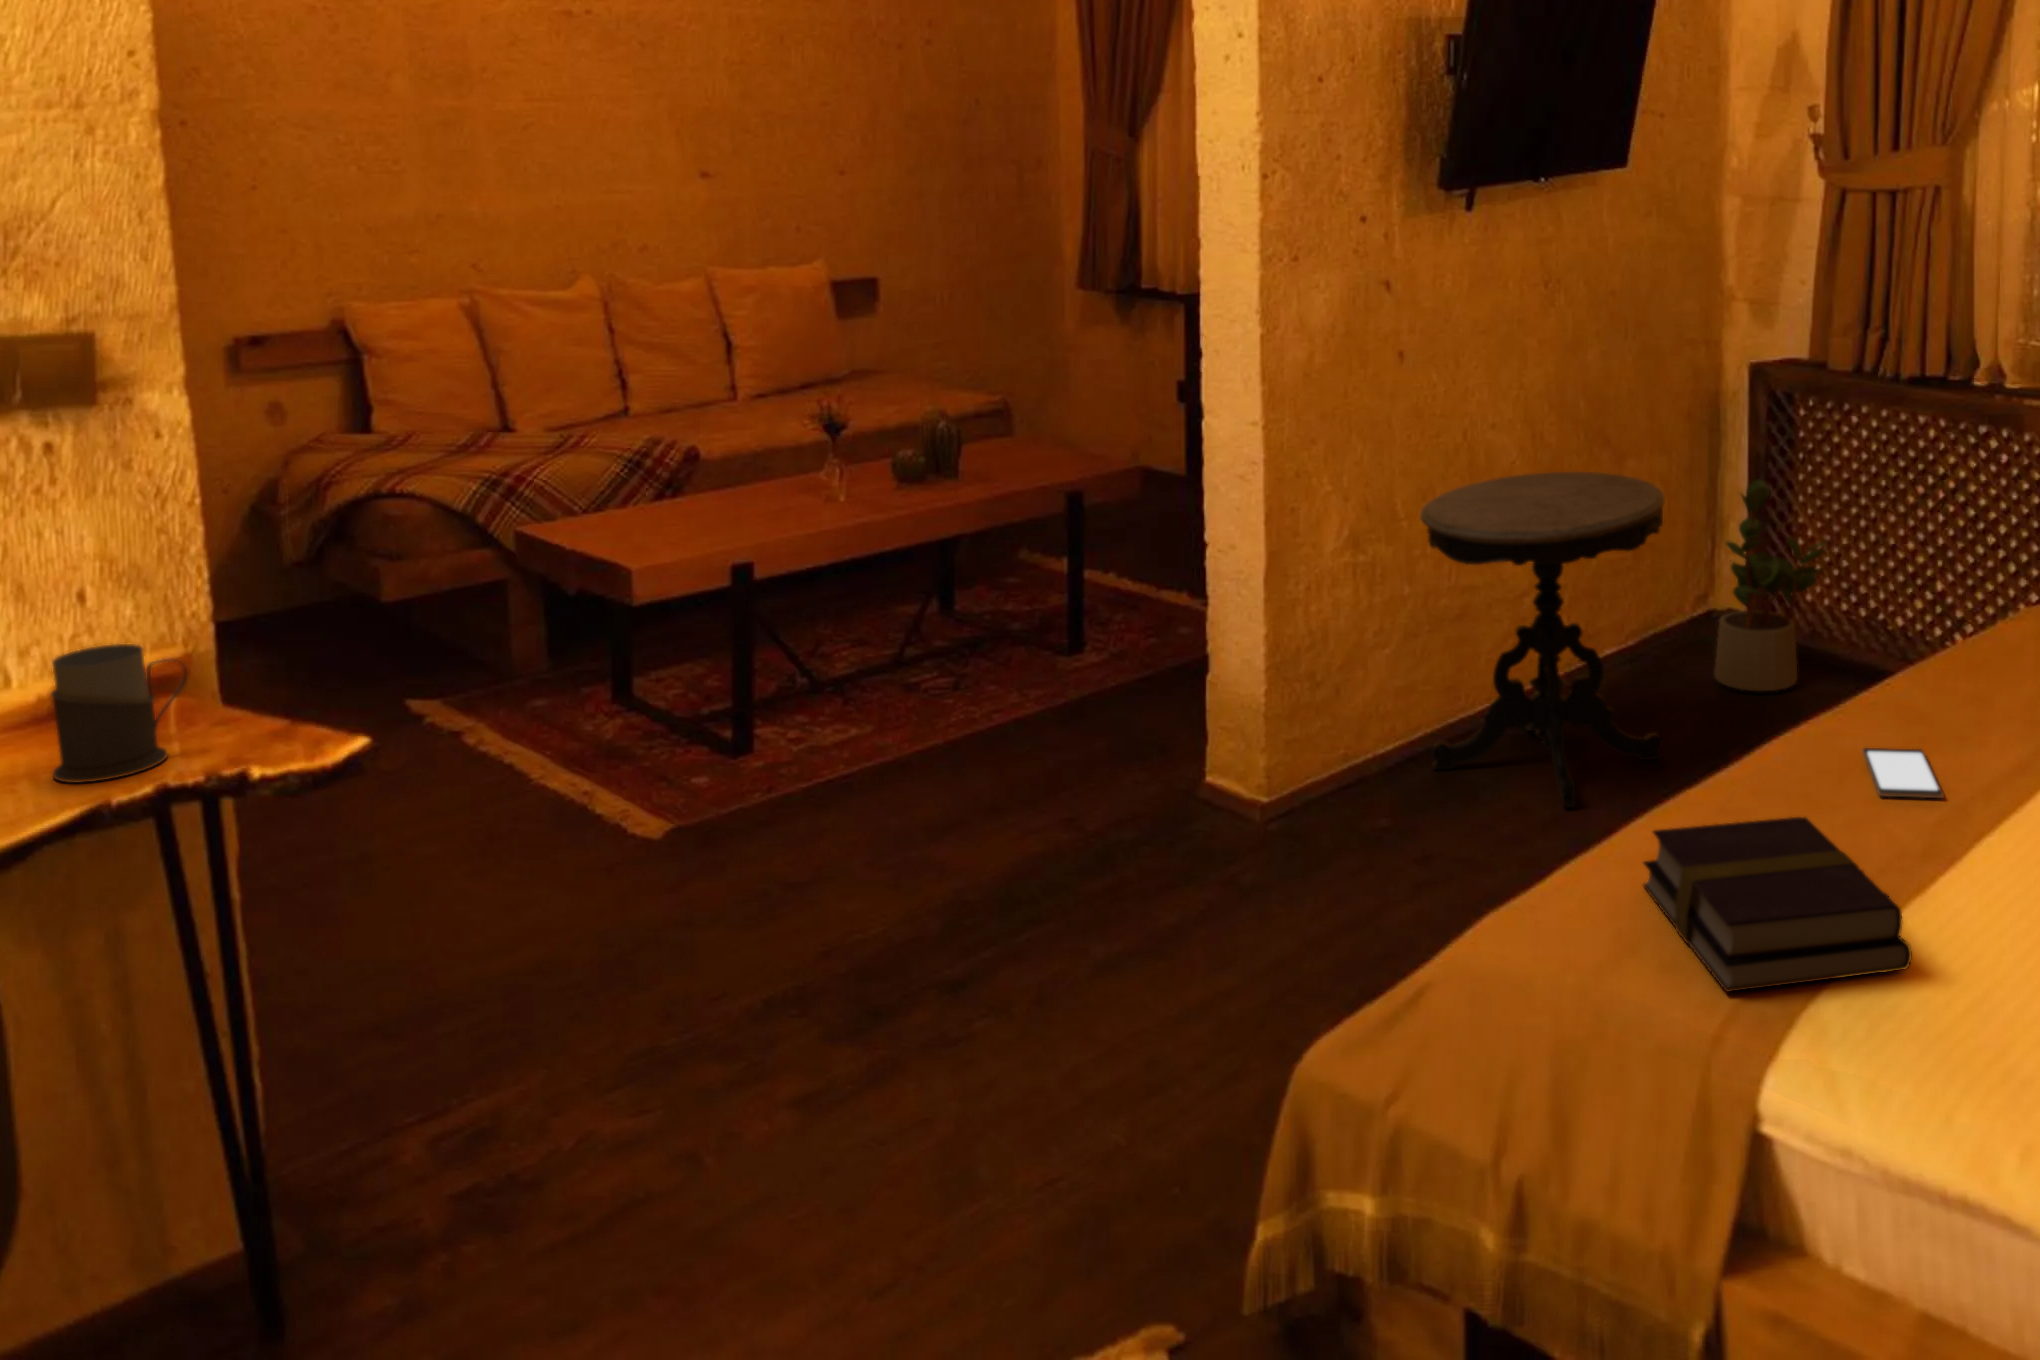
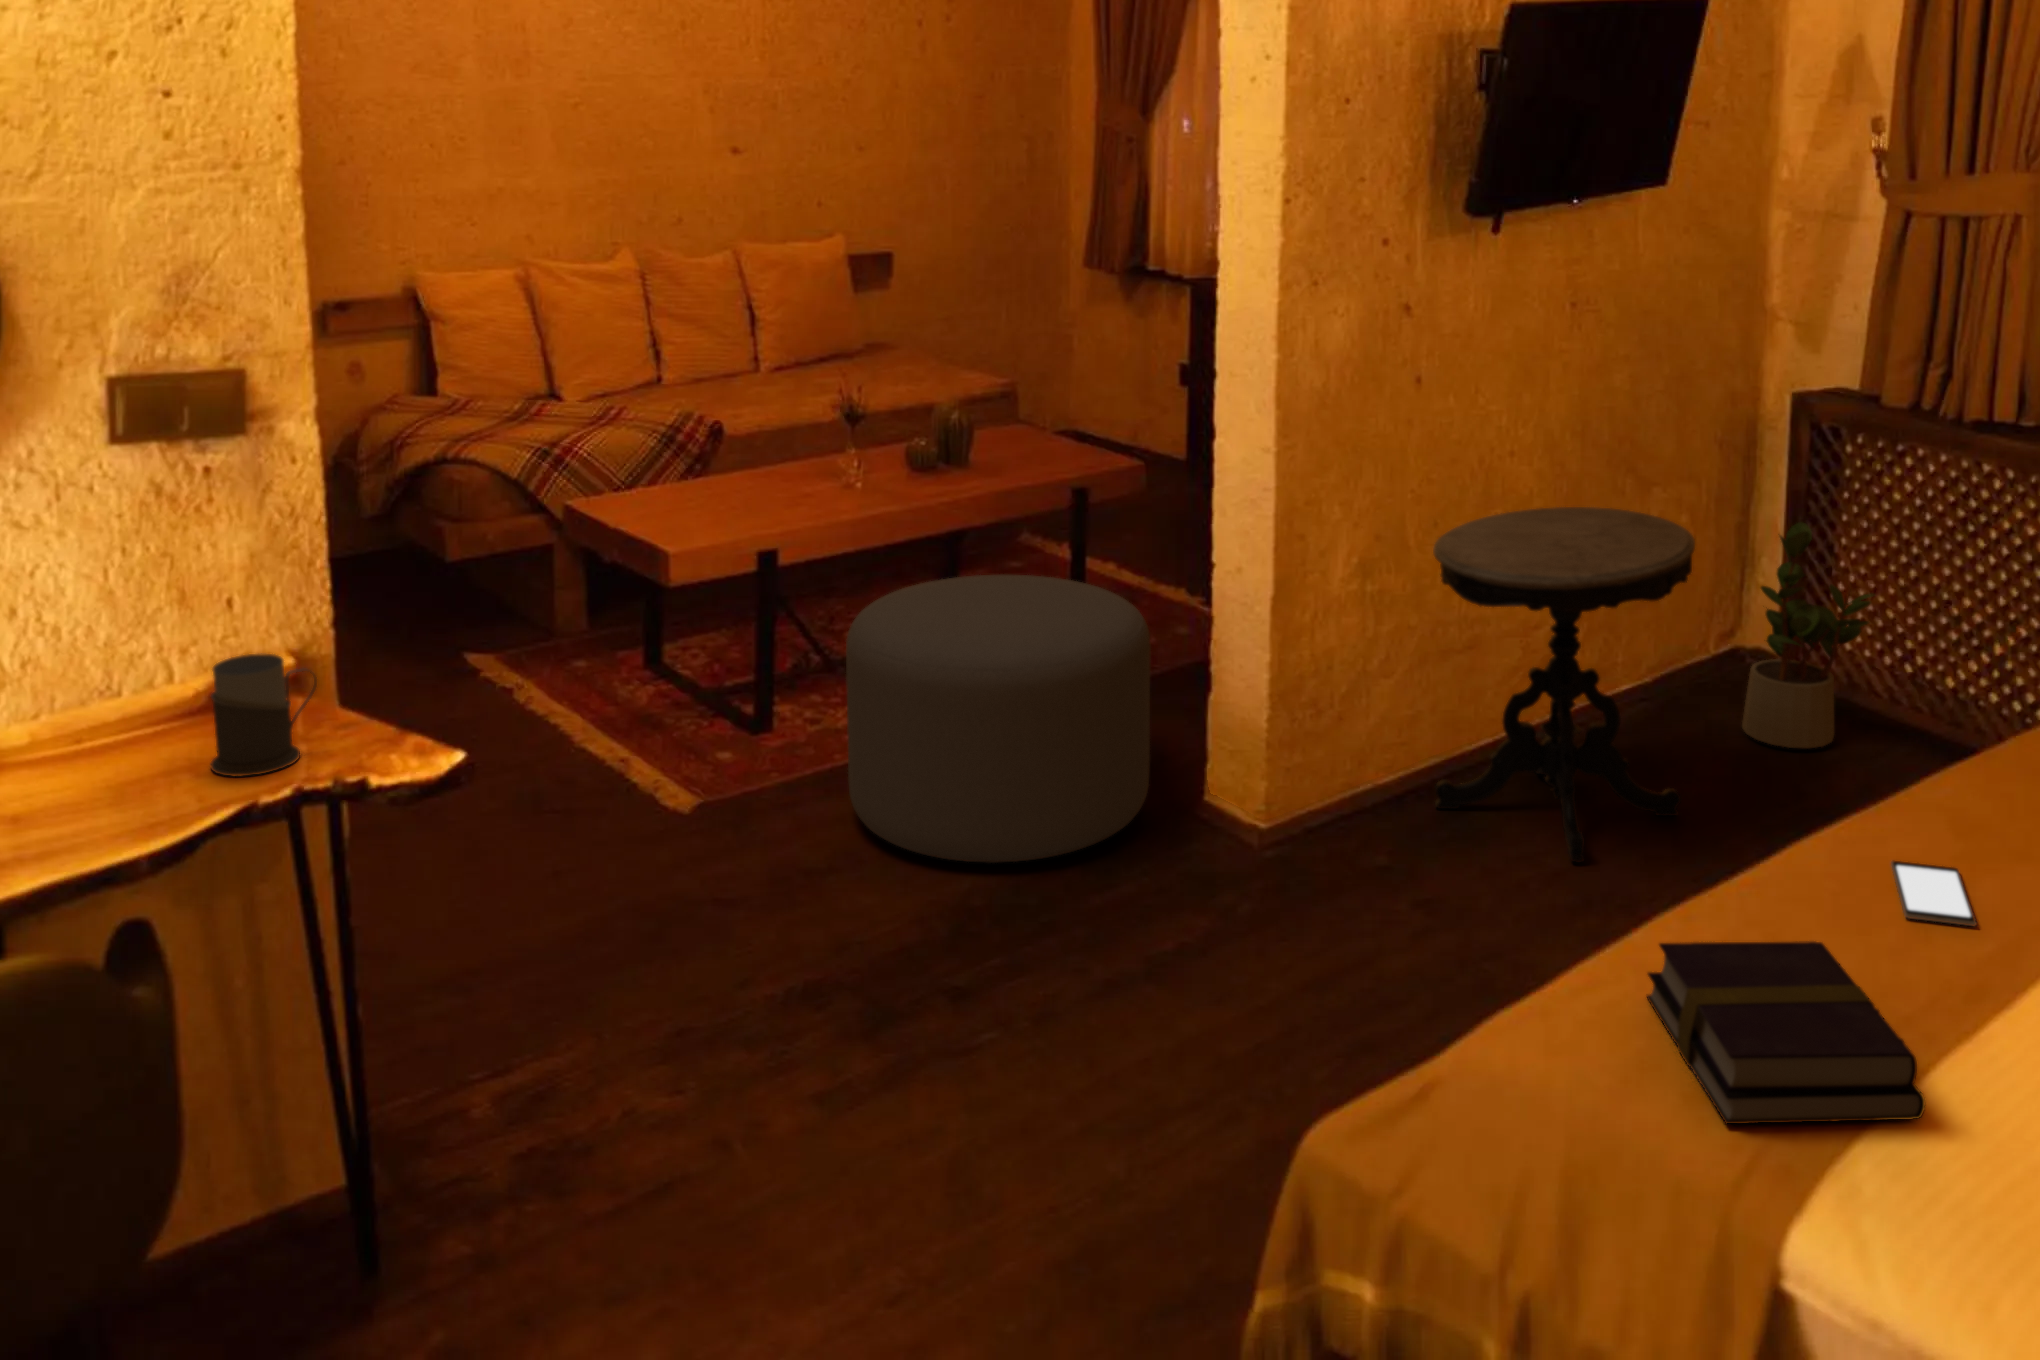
ottoman: none [829,568,1149,855] -> present [846,575,1151,863]

